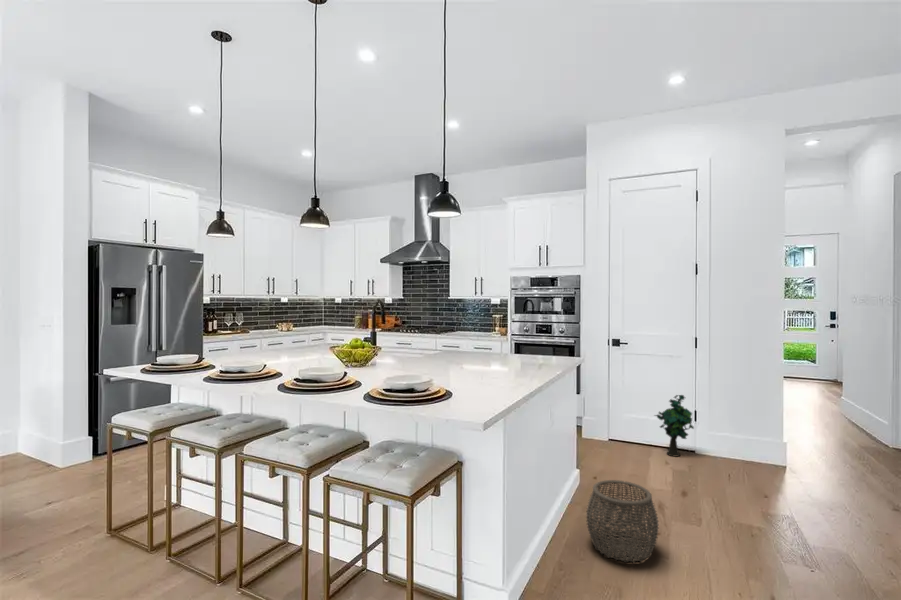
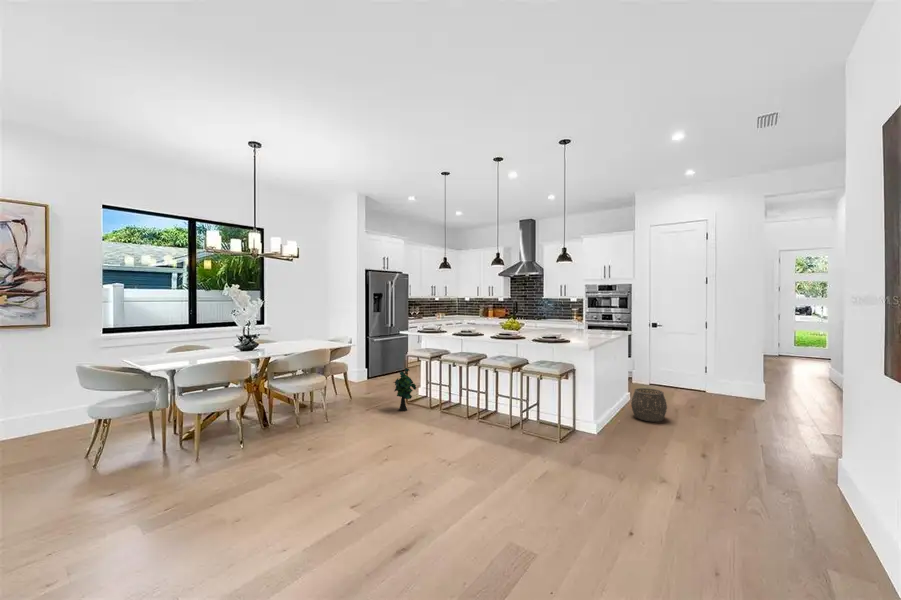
decorative plant: present [656,395,694,456] -> present [394,368,416,411]

